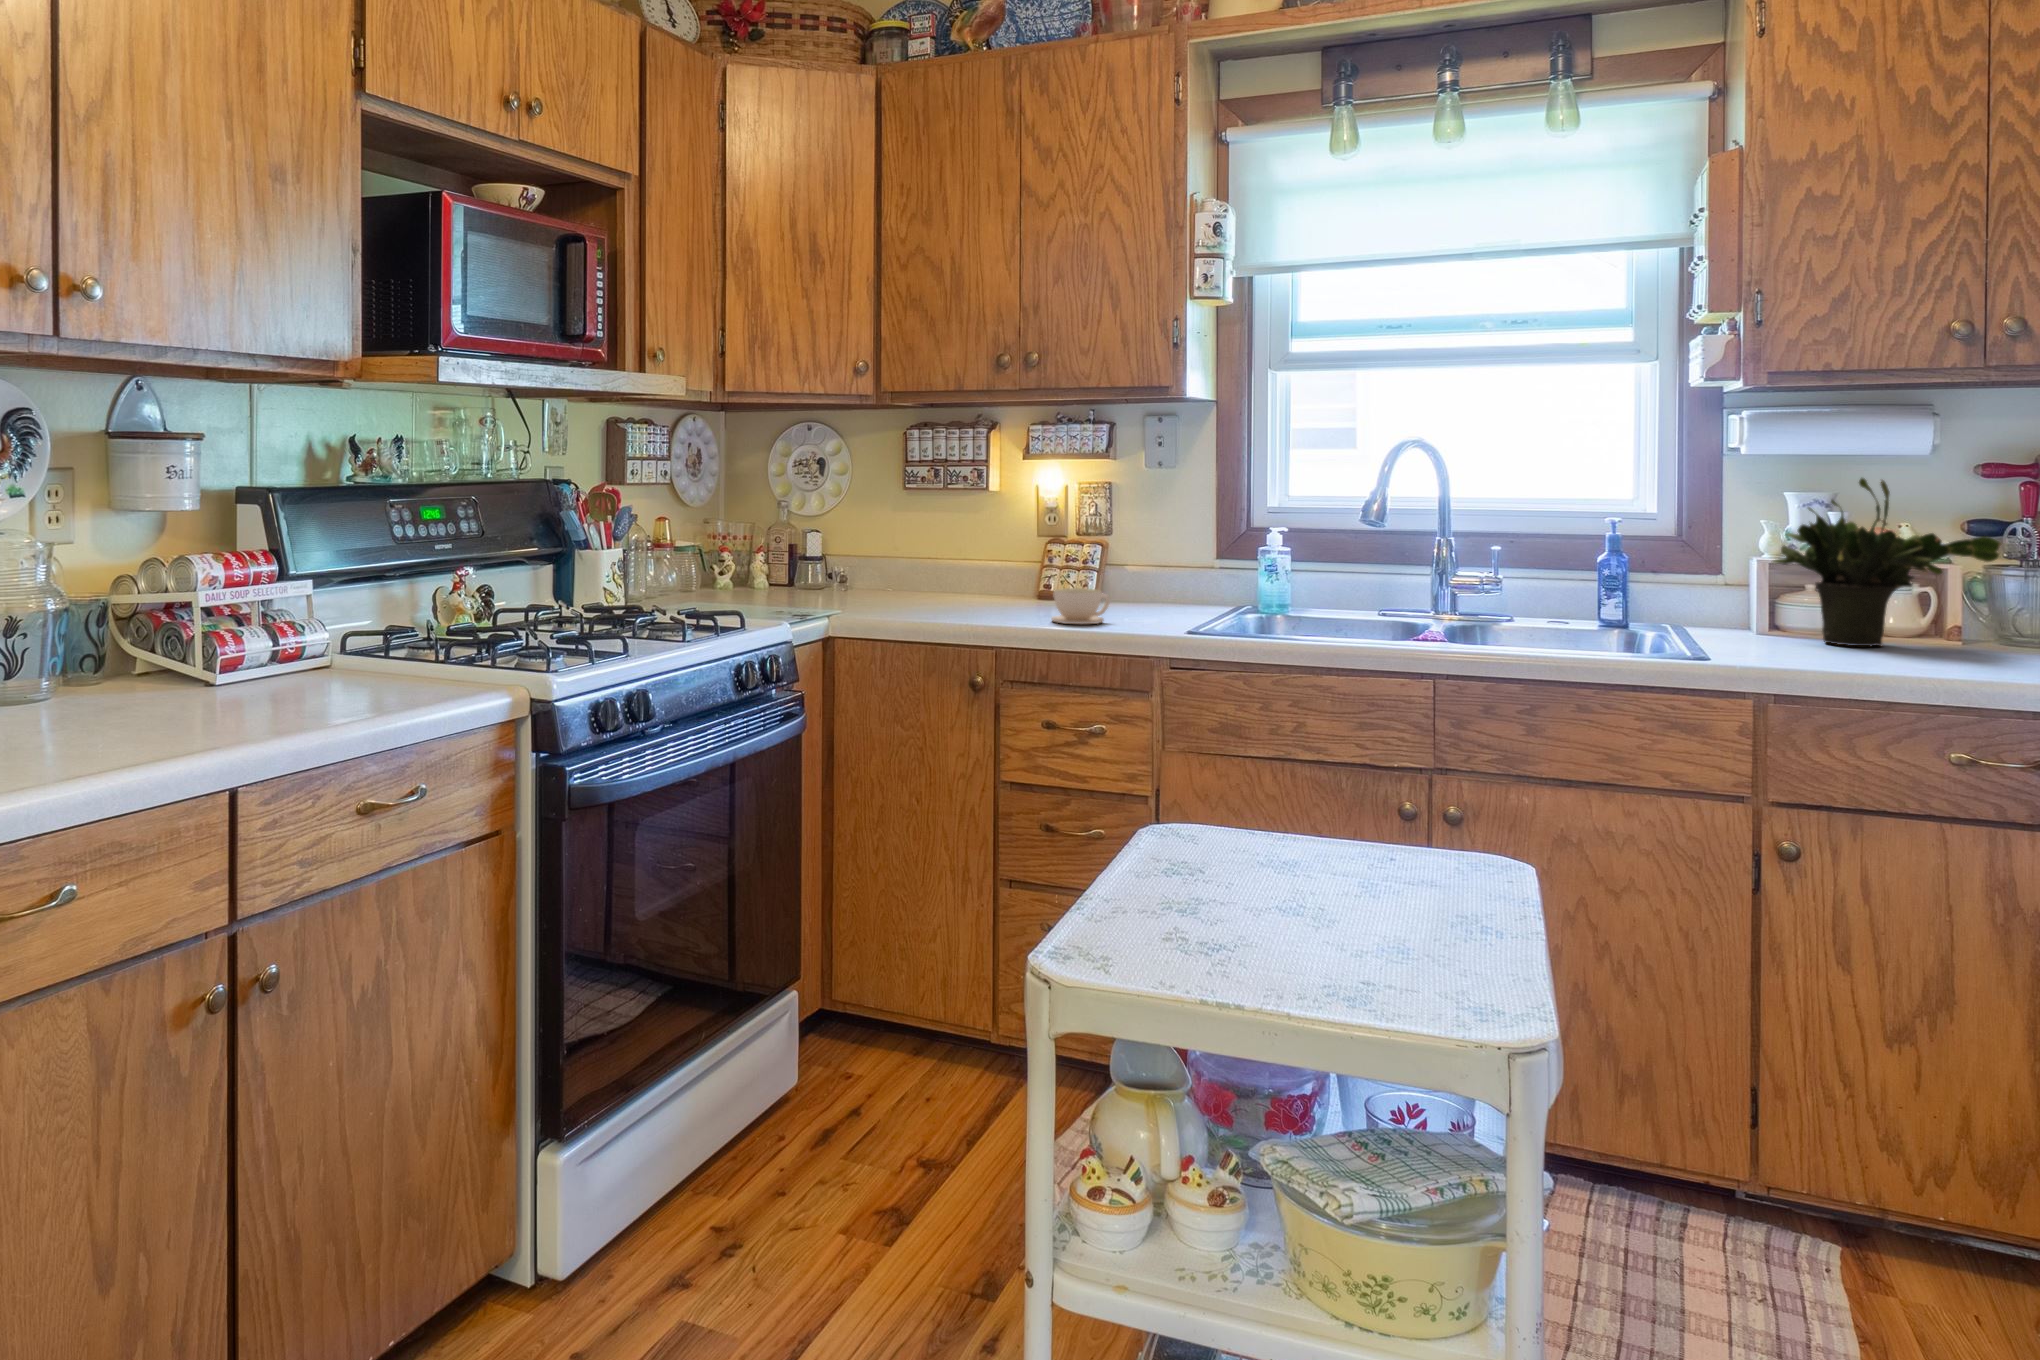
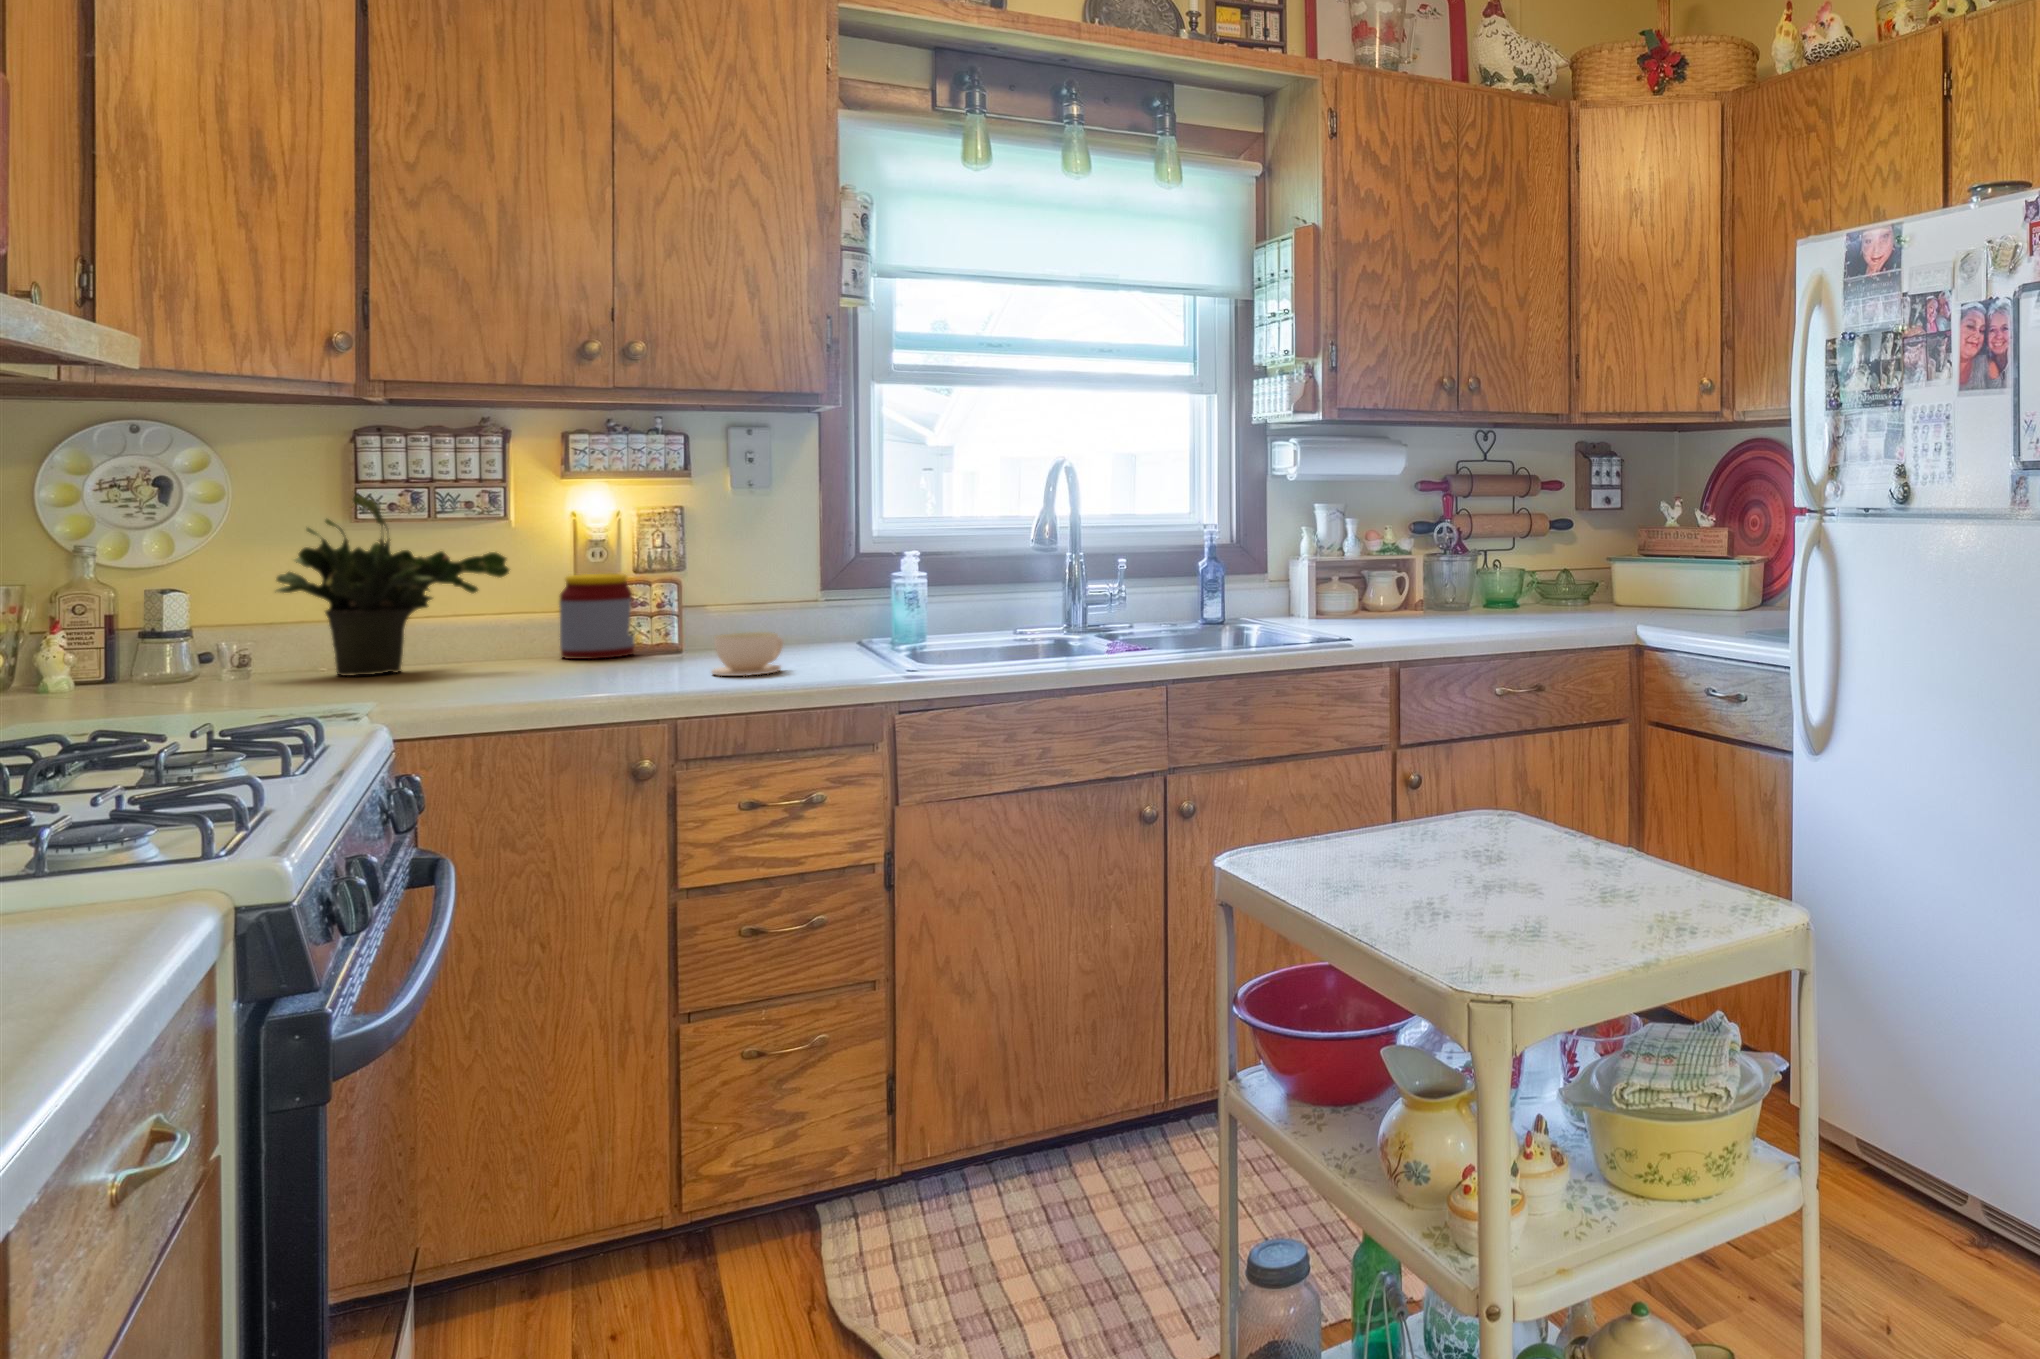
potted plant: present [1773,478,2001,646] -> present [276,495,509,676]
jar: none [1014,534,1063,600] -> present [559,574,634,659]

